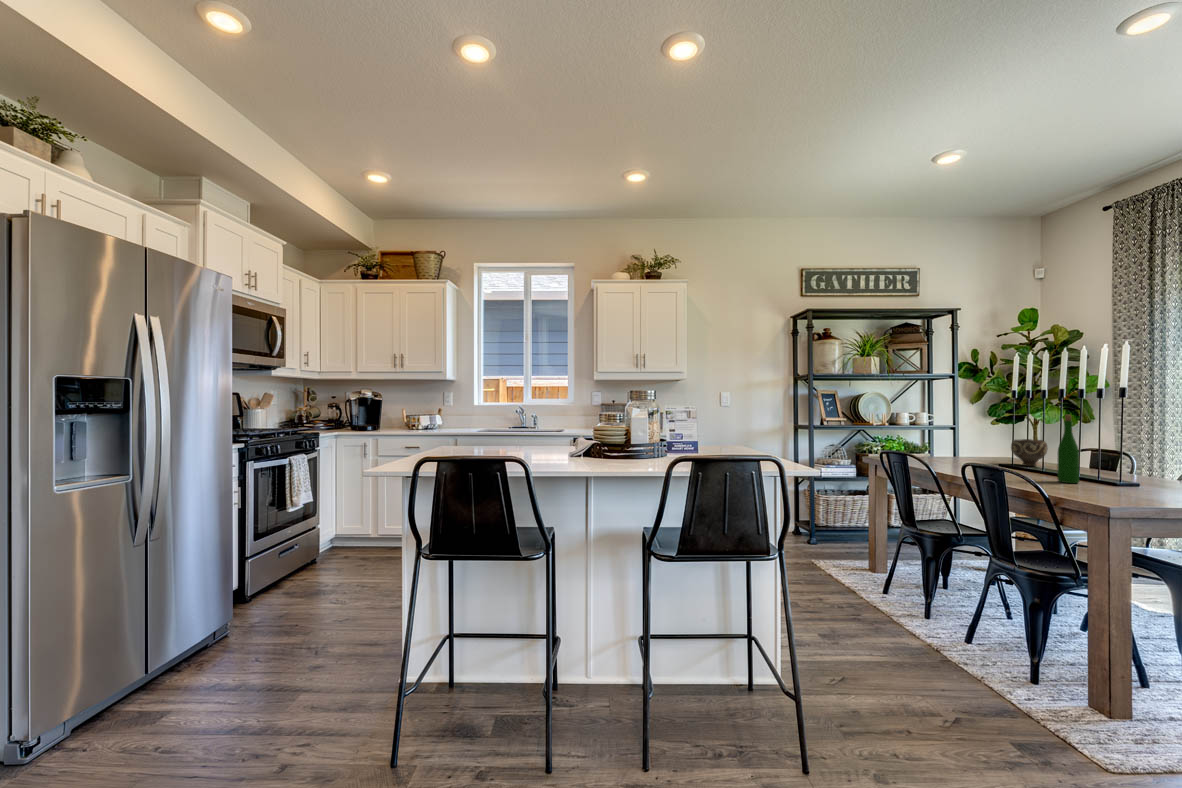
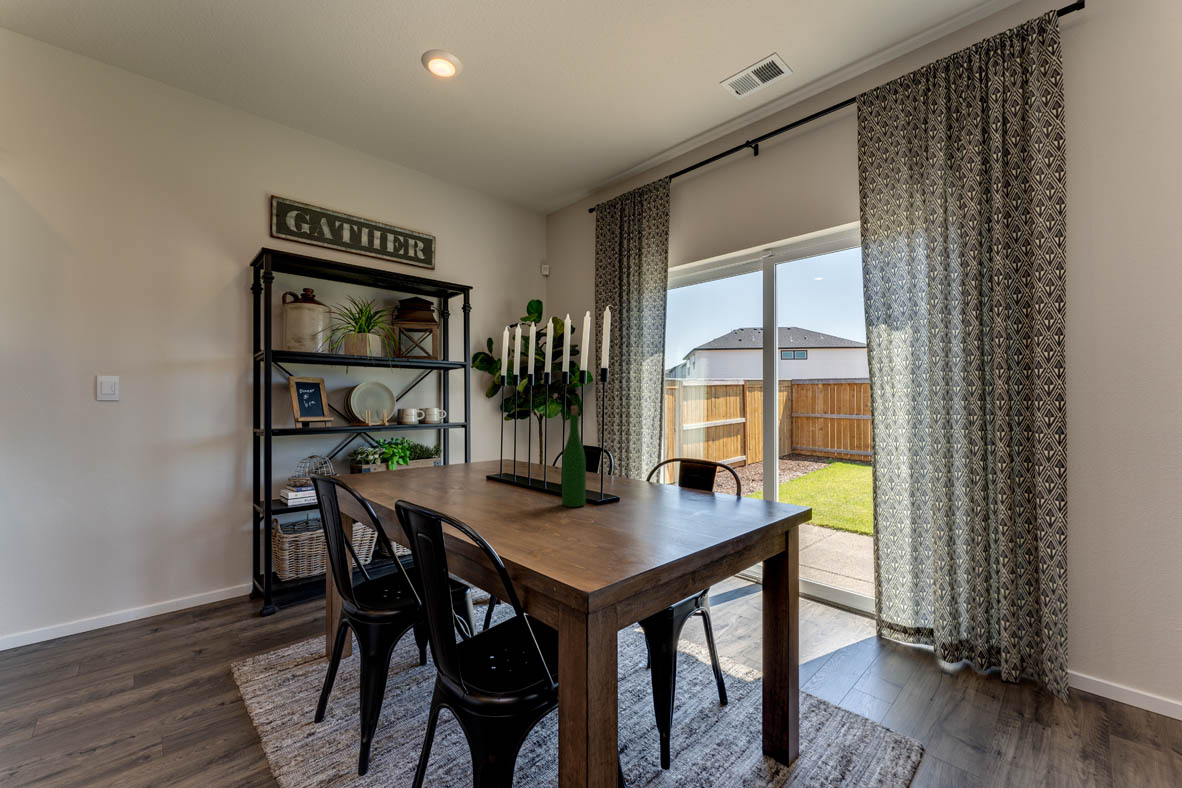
bowl: present [1011,439,1048,466] -> none [513,439,549,474]

